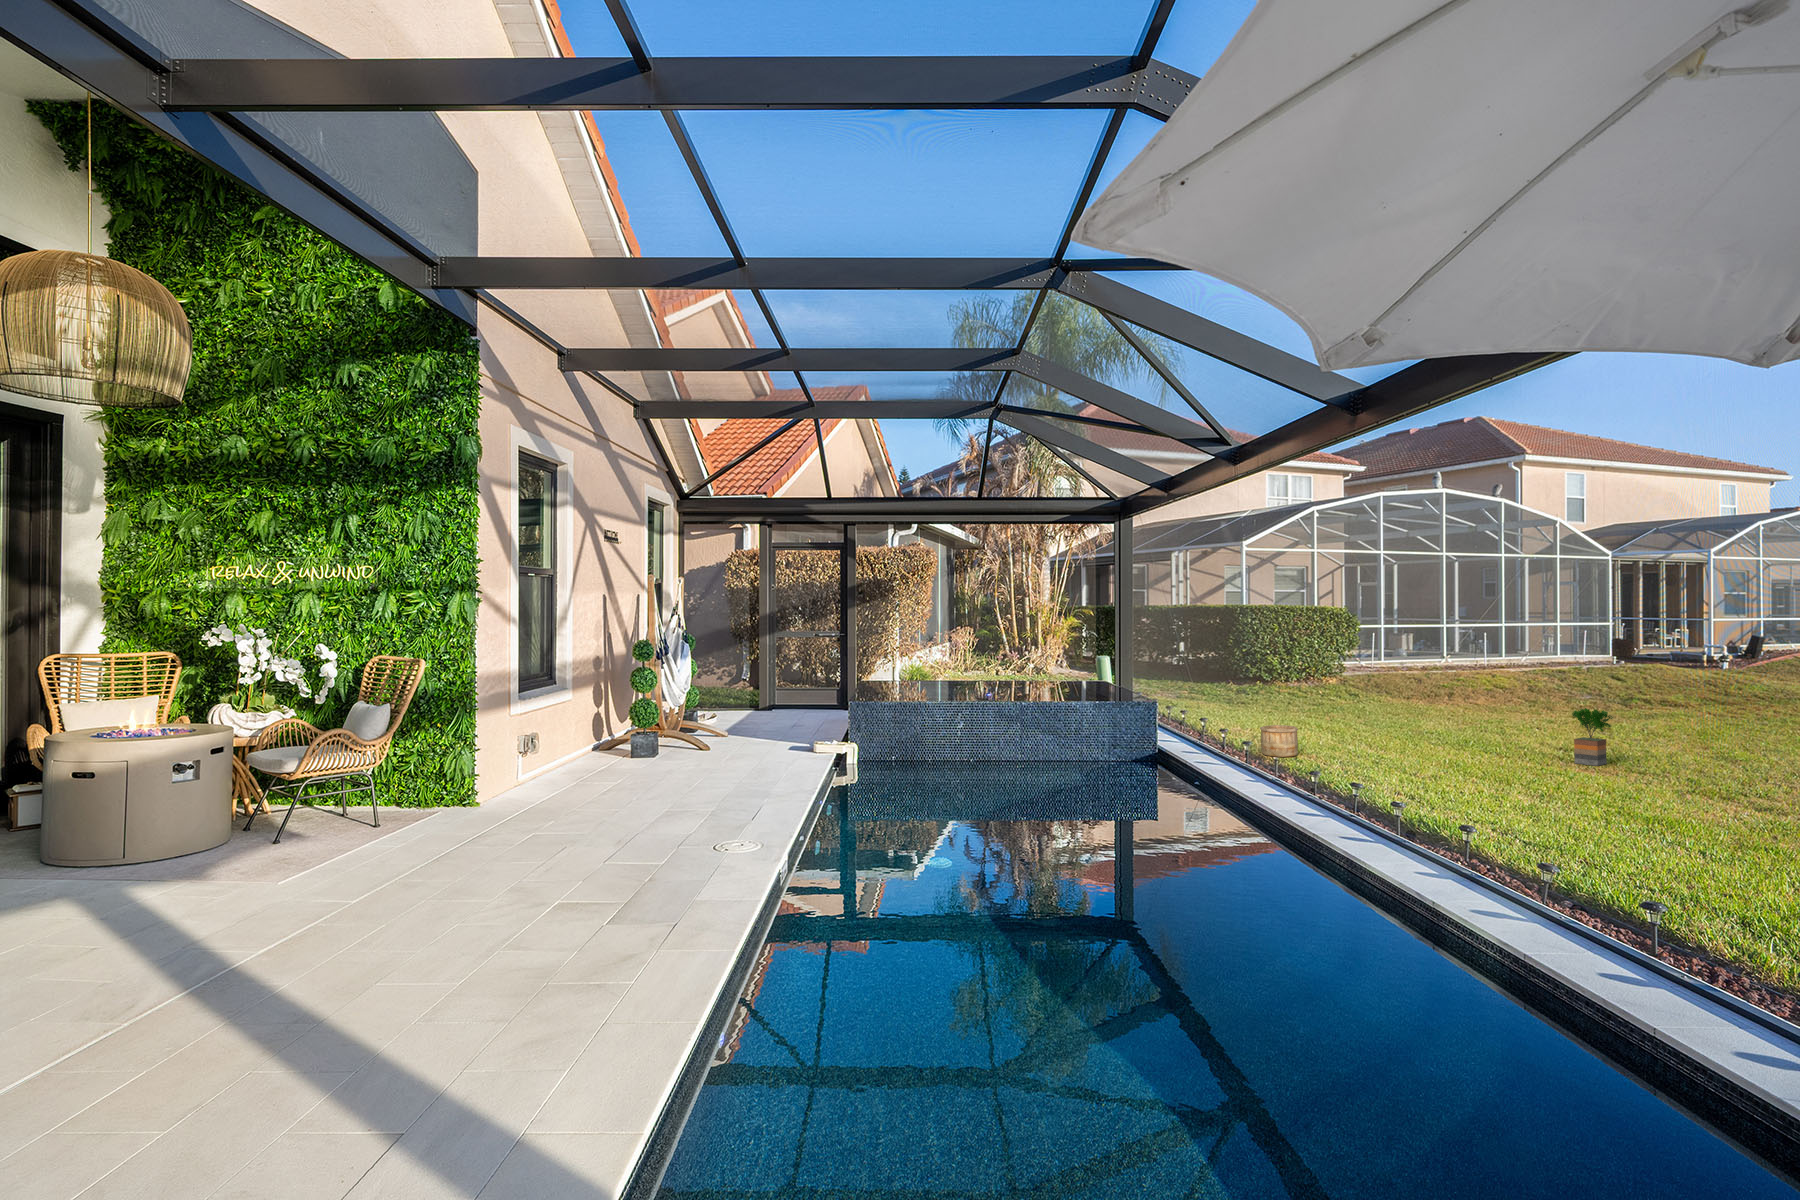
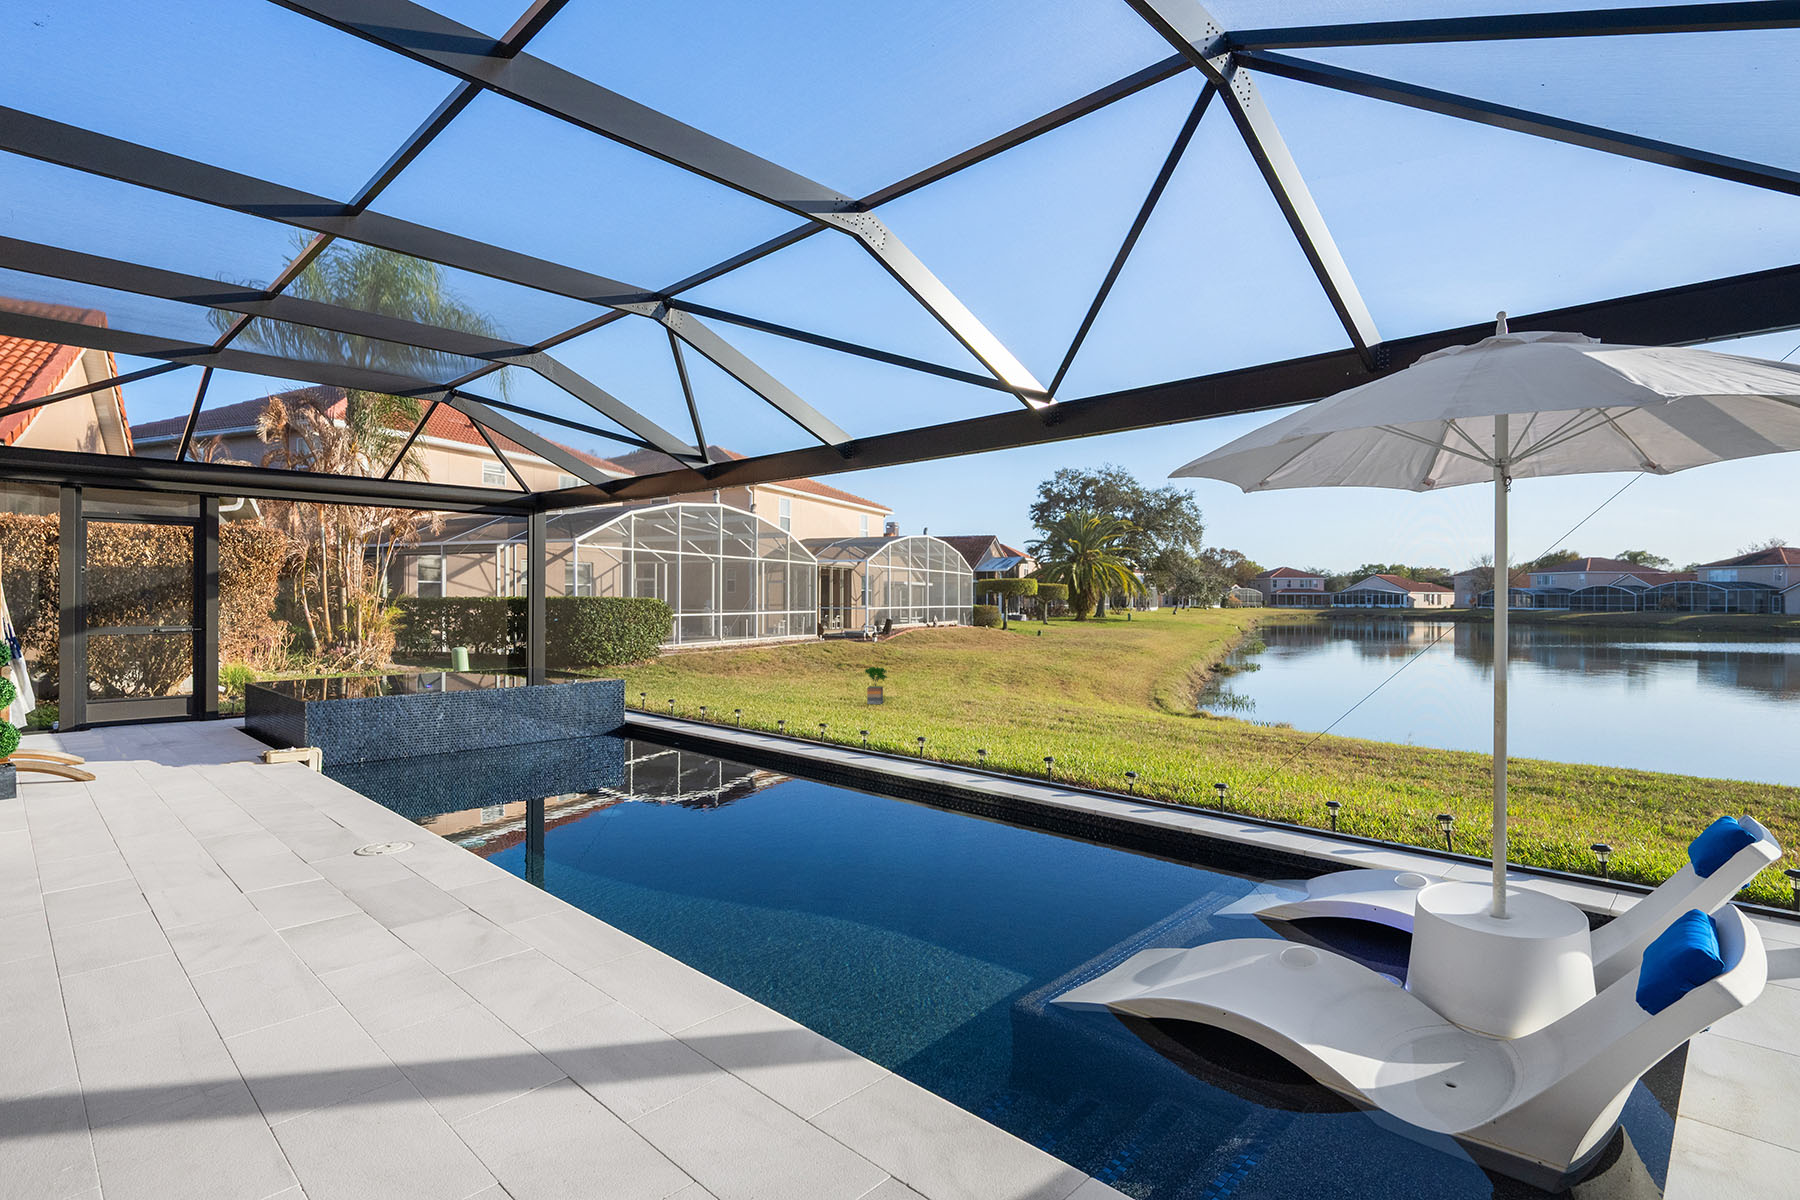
wooden bucket: present [1260,725,1298,757] -> none [669,695,699,721]

